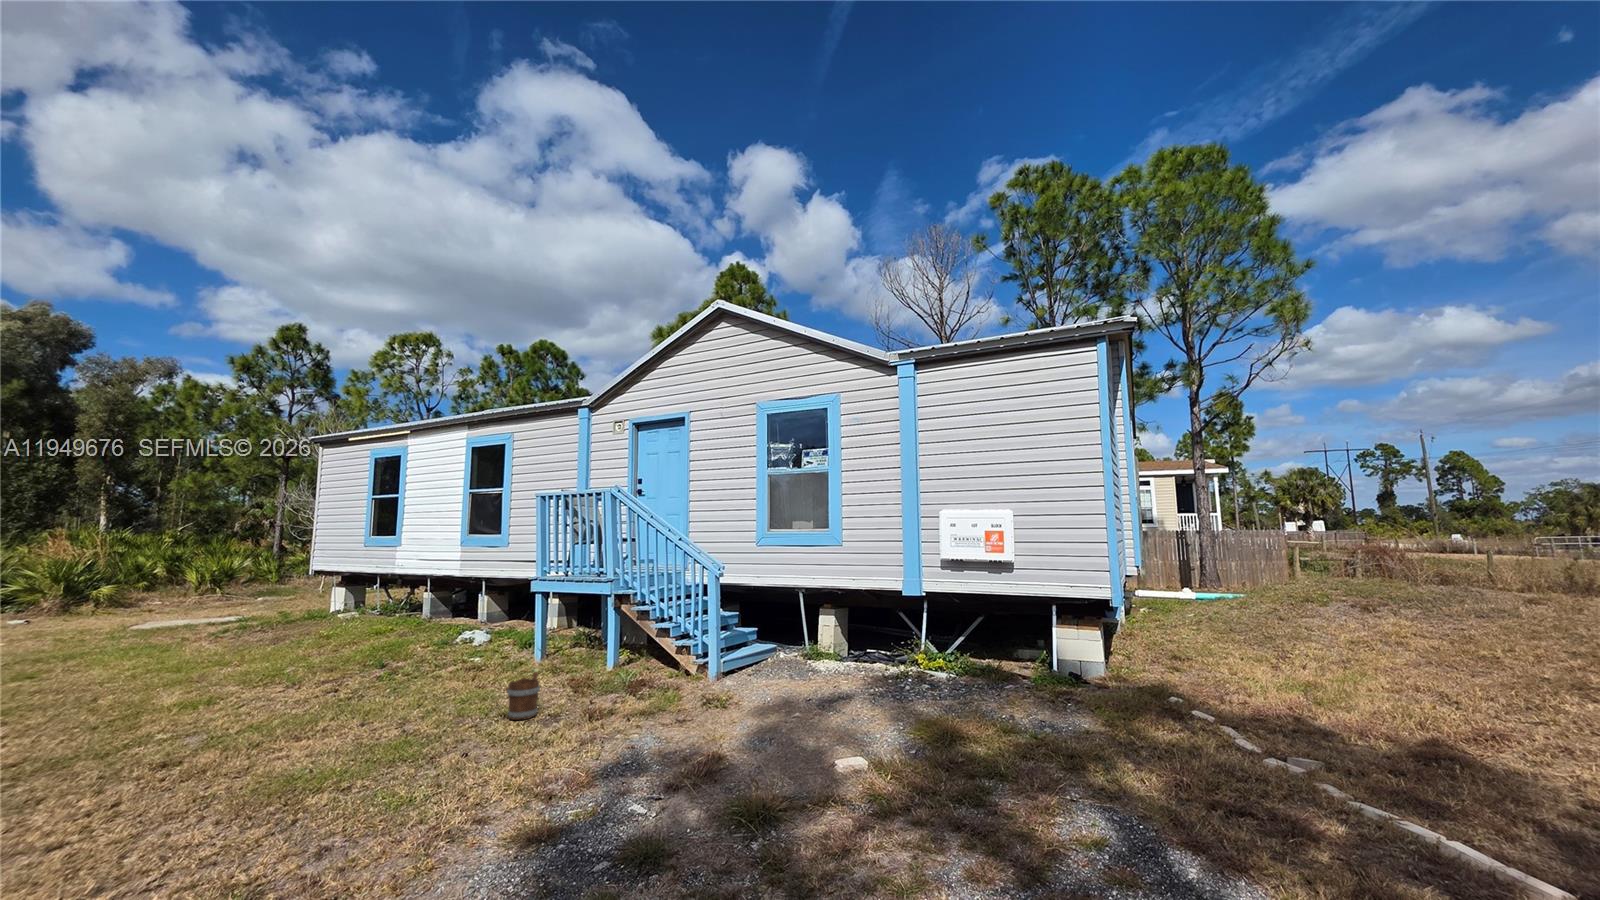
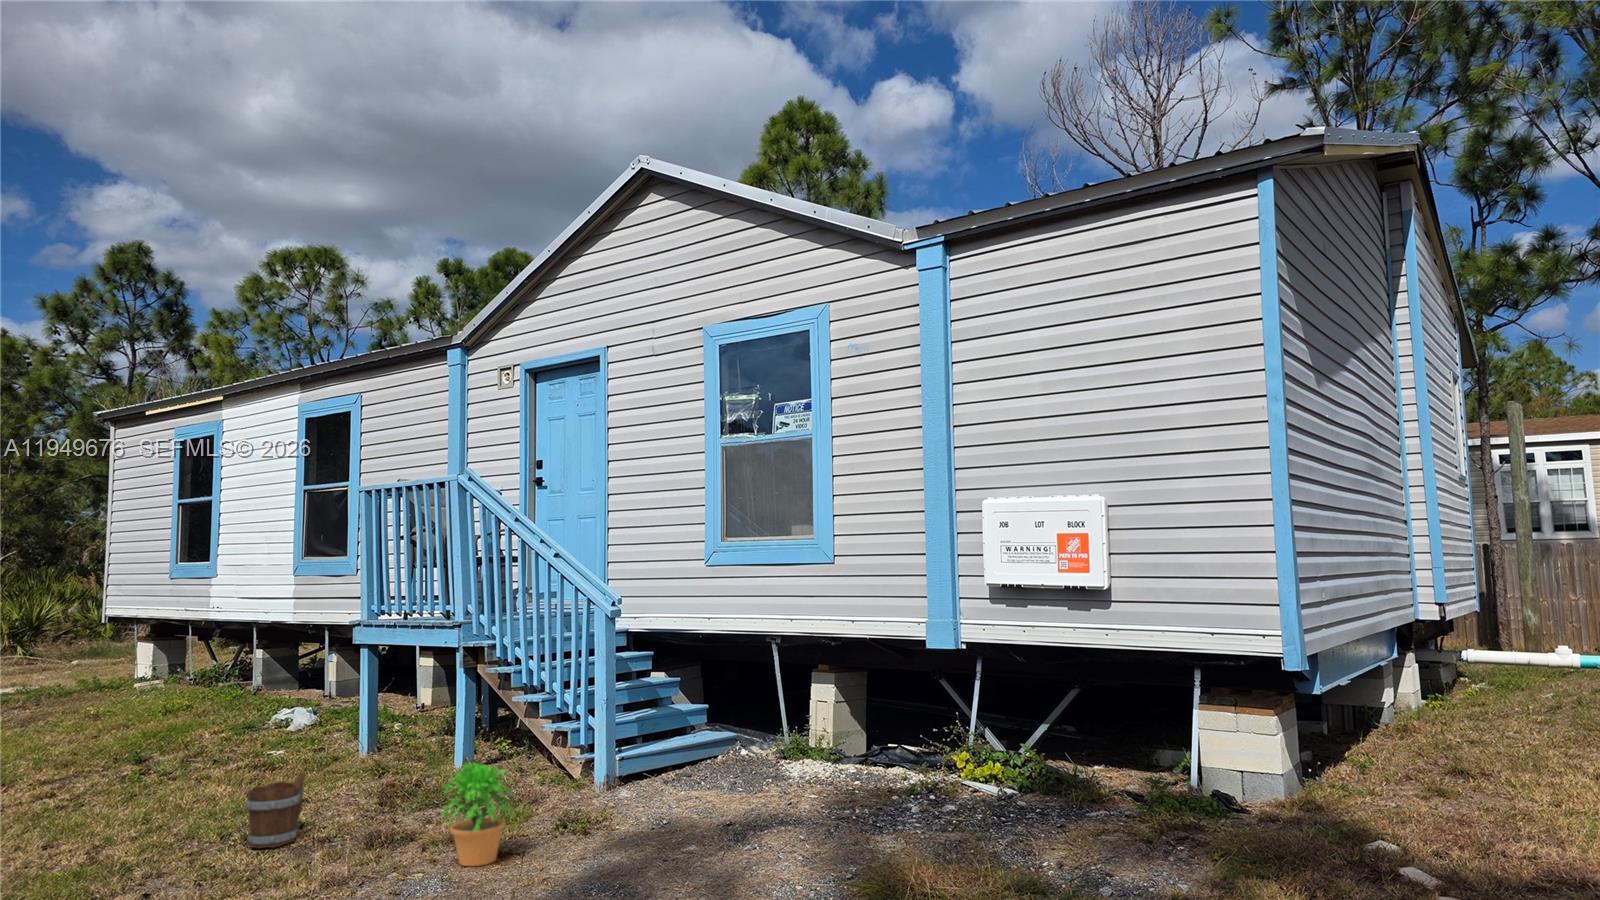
potted plant: none [647,663,693,727] -> present [442,763,513,866]

